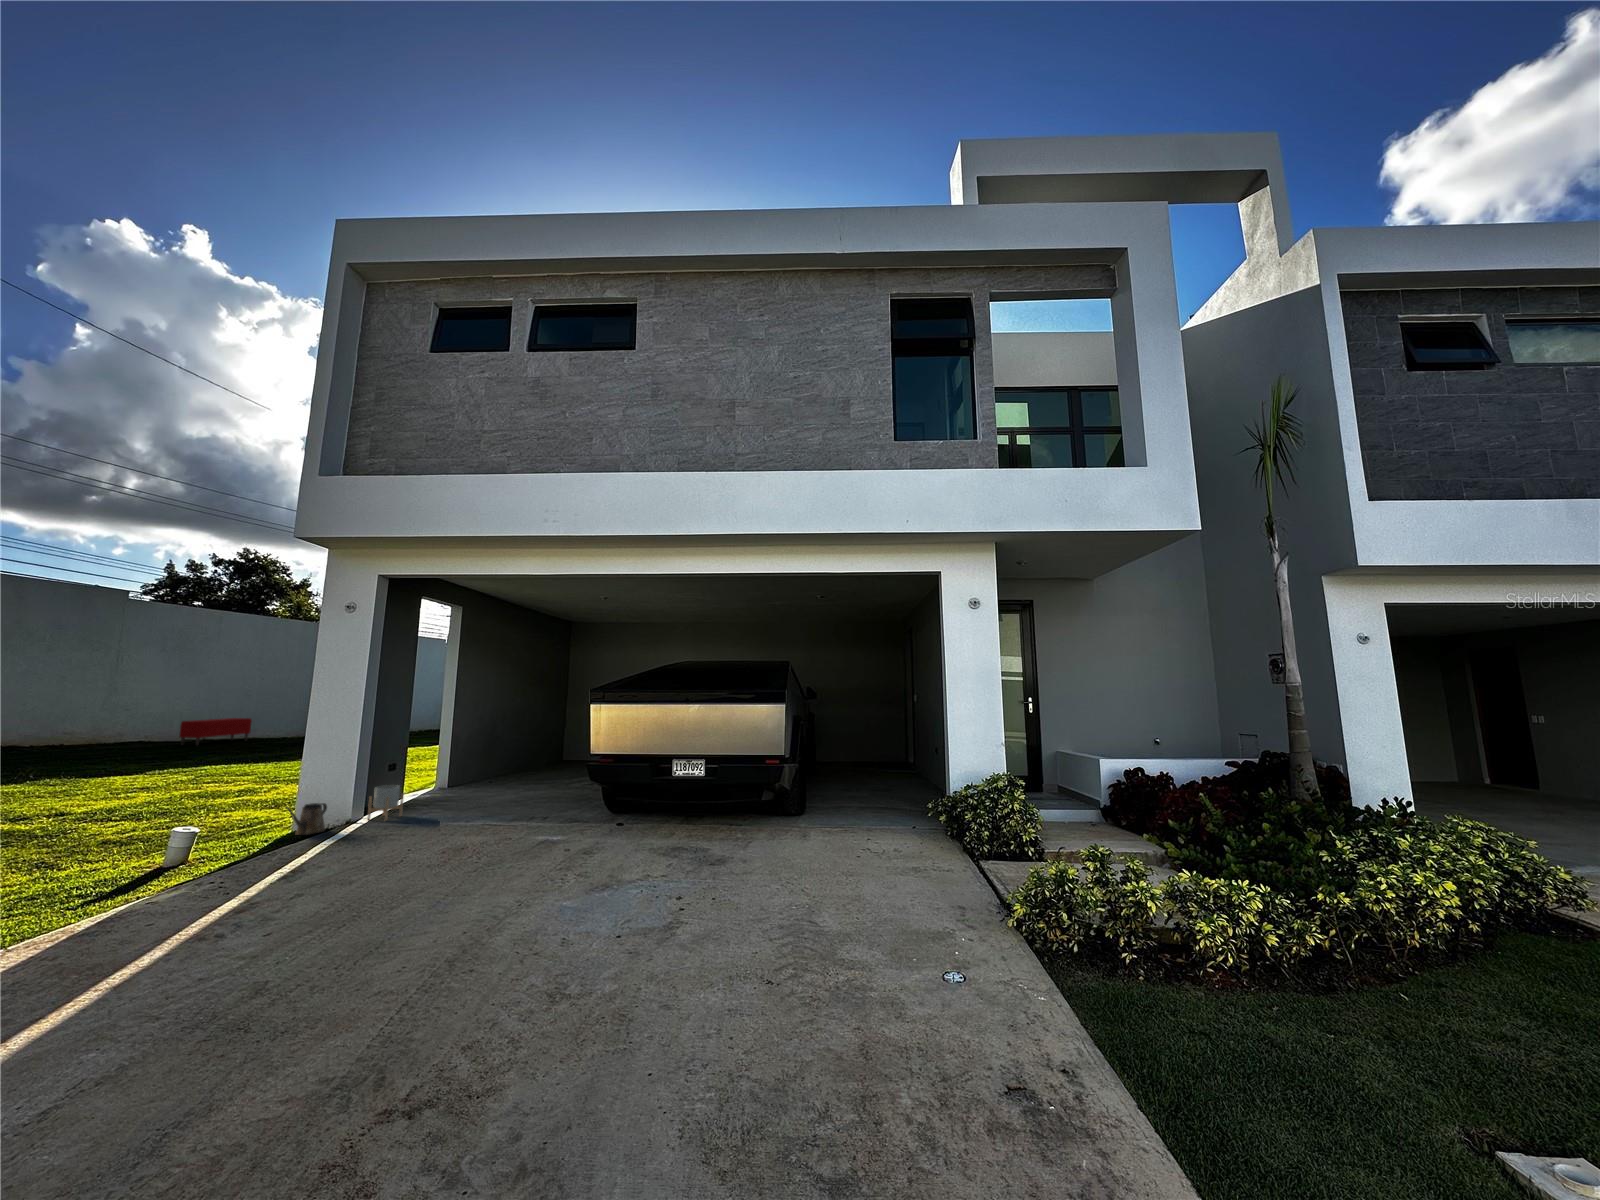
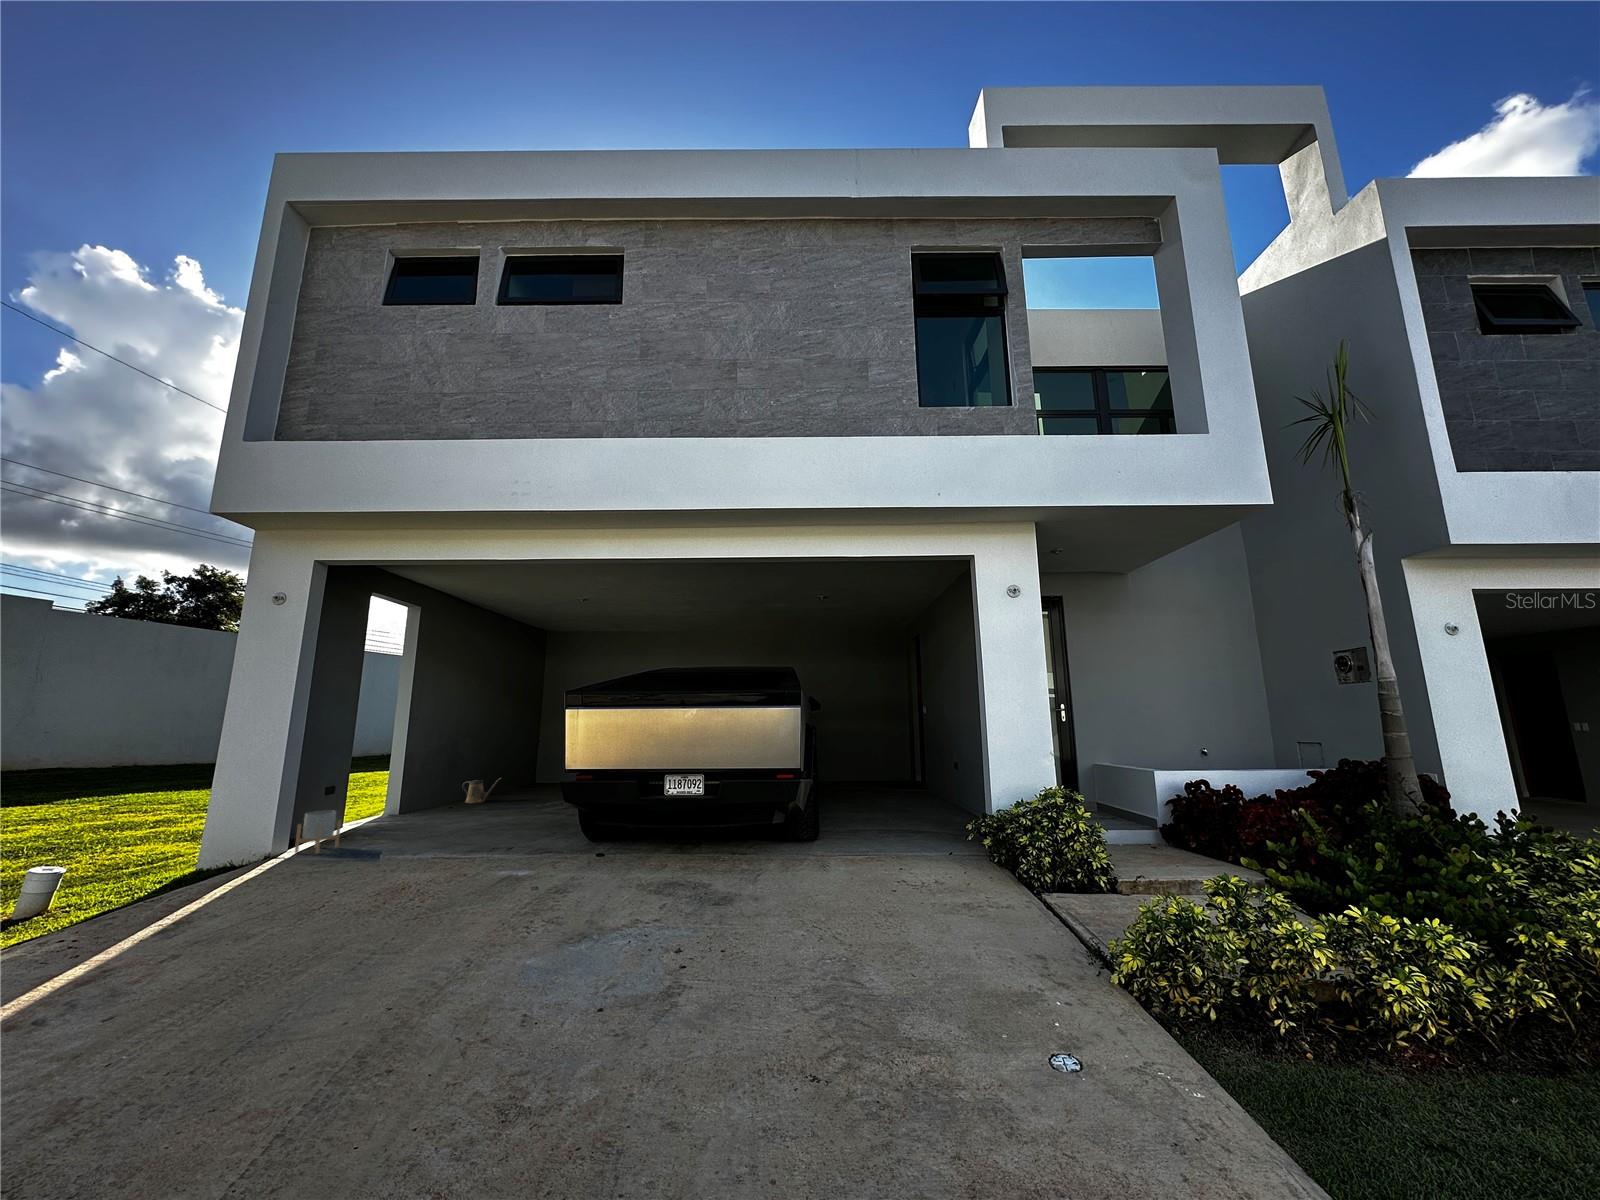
bench: present [180,718,252,745] -> none [103,740,189,771]
watering can: present [286,803,327,835] -> present [462,778,502,803]

